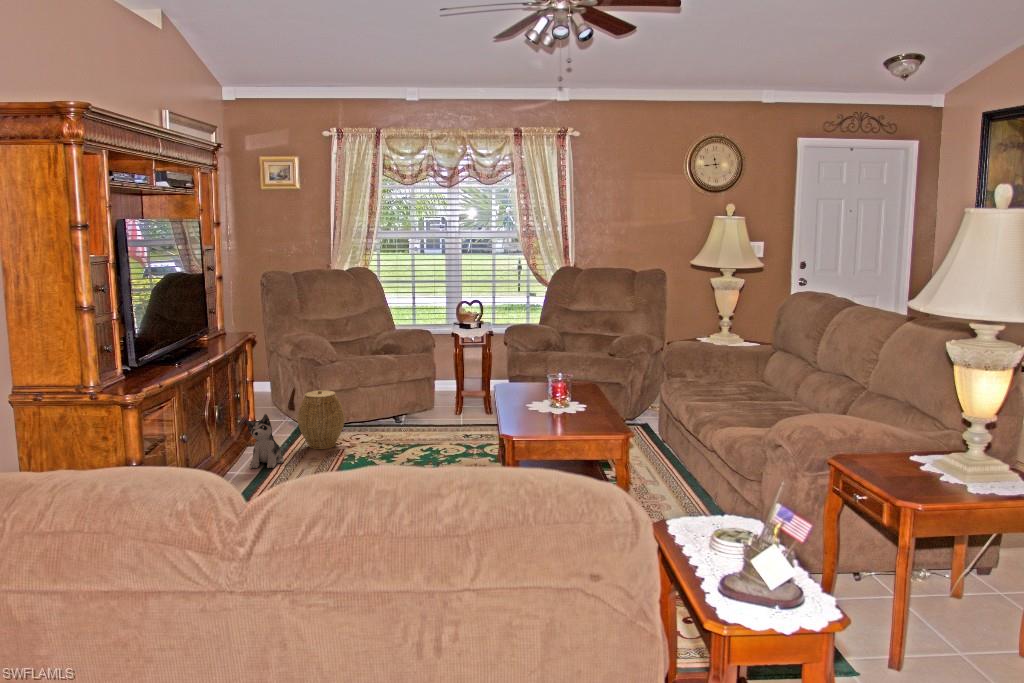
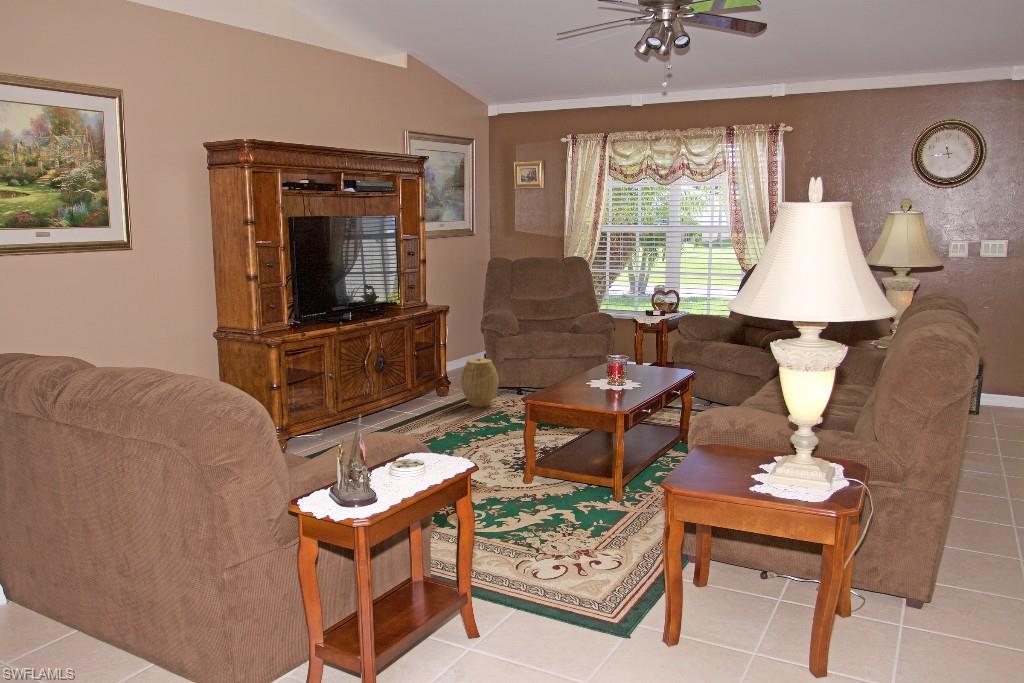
plush toy: present [246,414,284,468] -> none [408,371,438,414]

